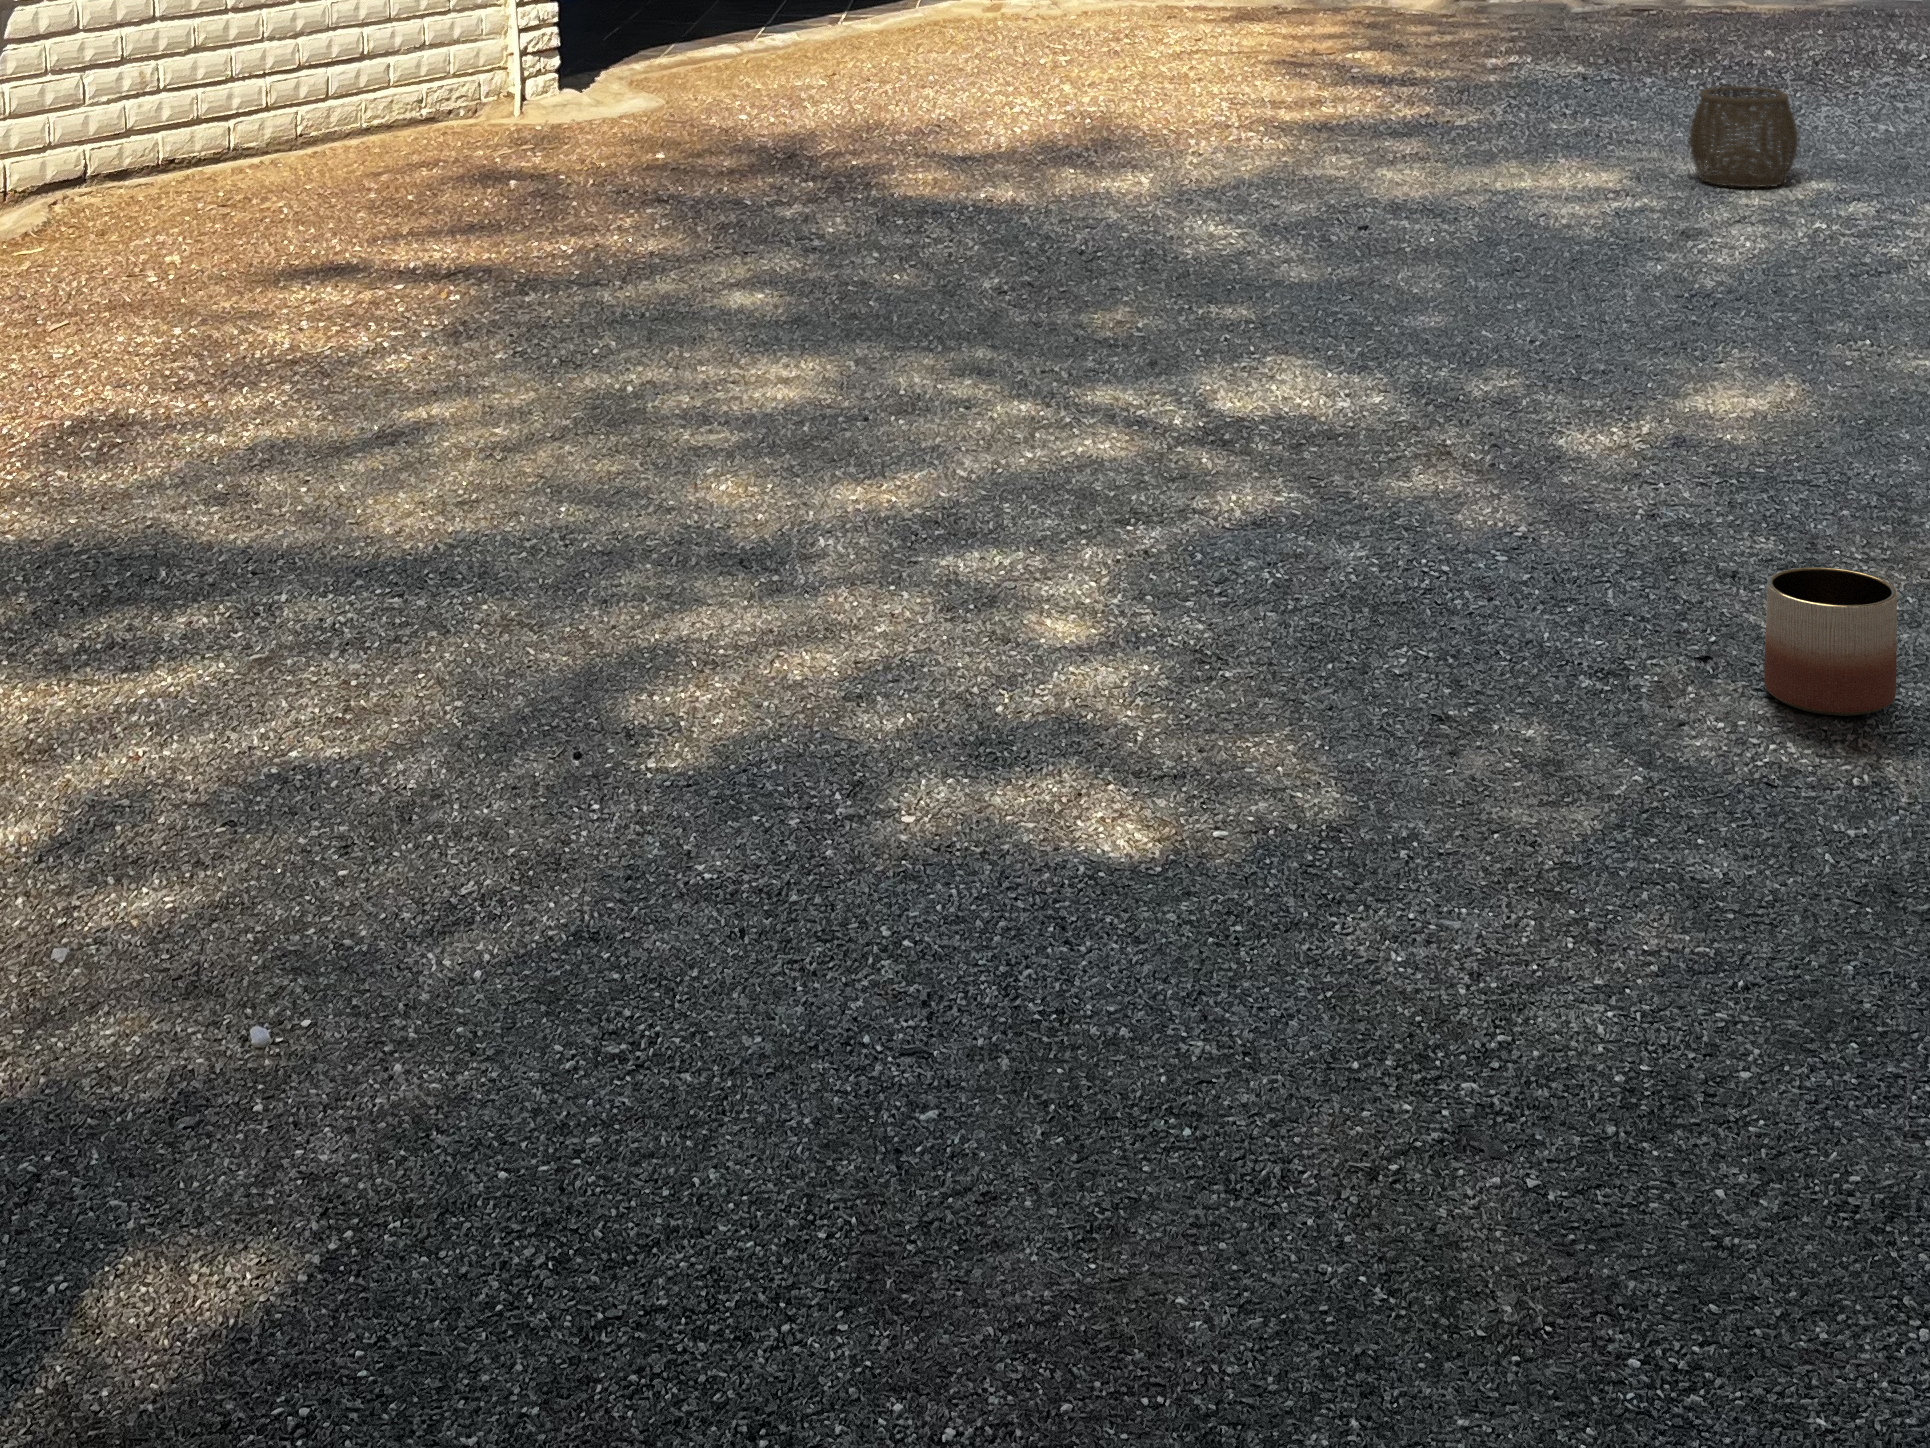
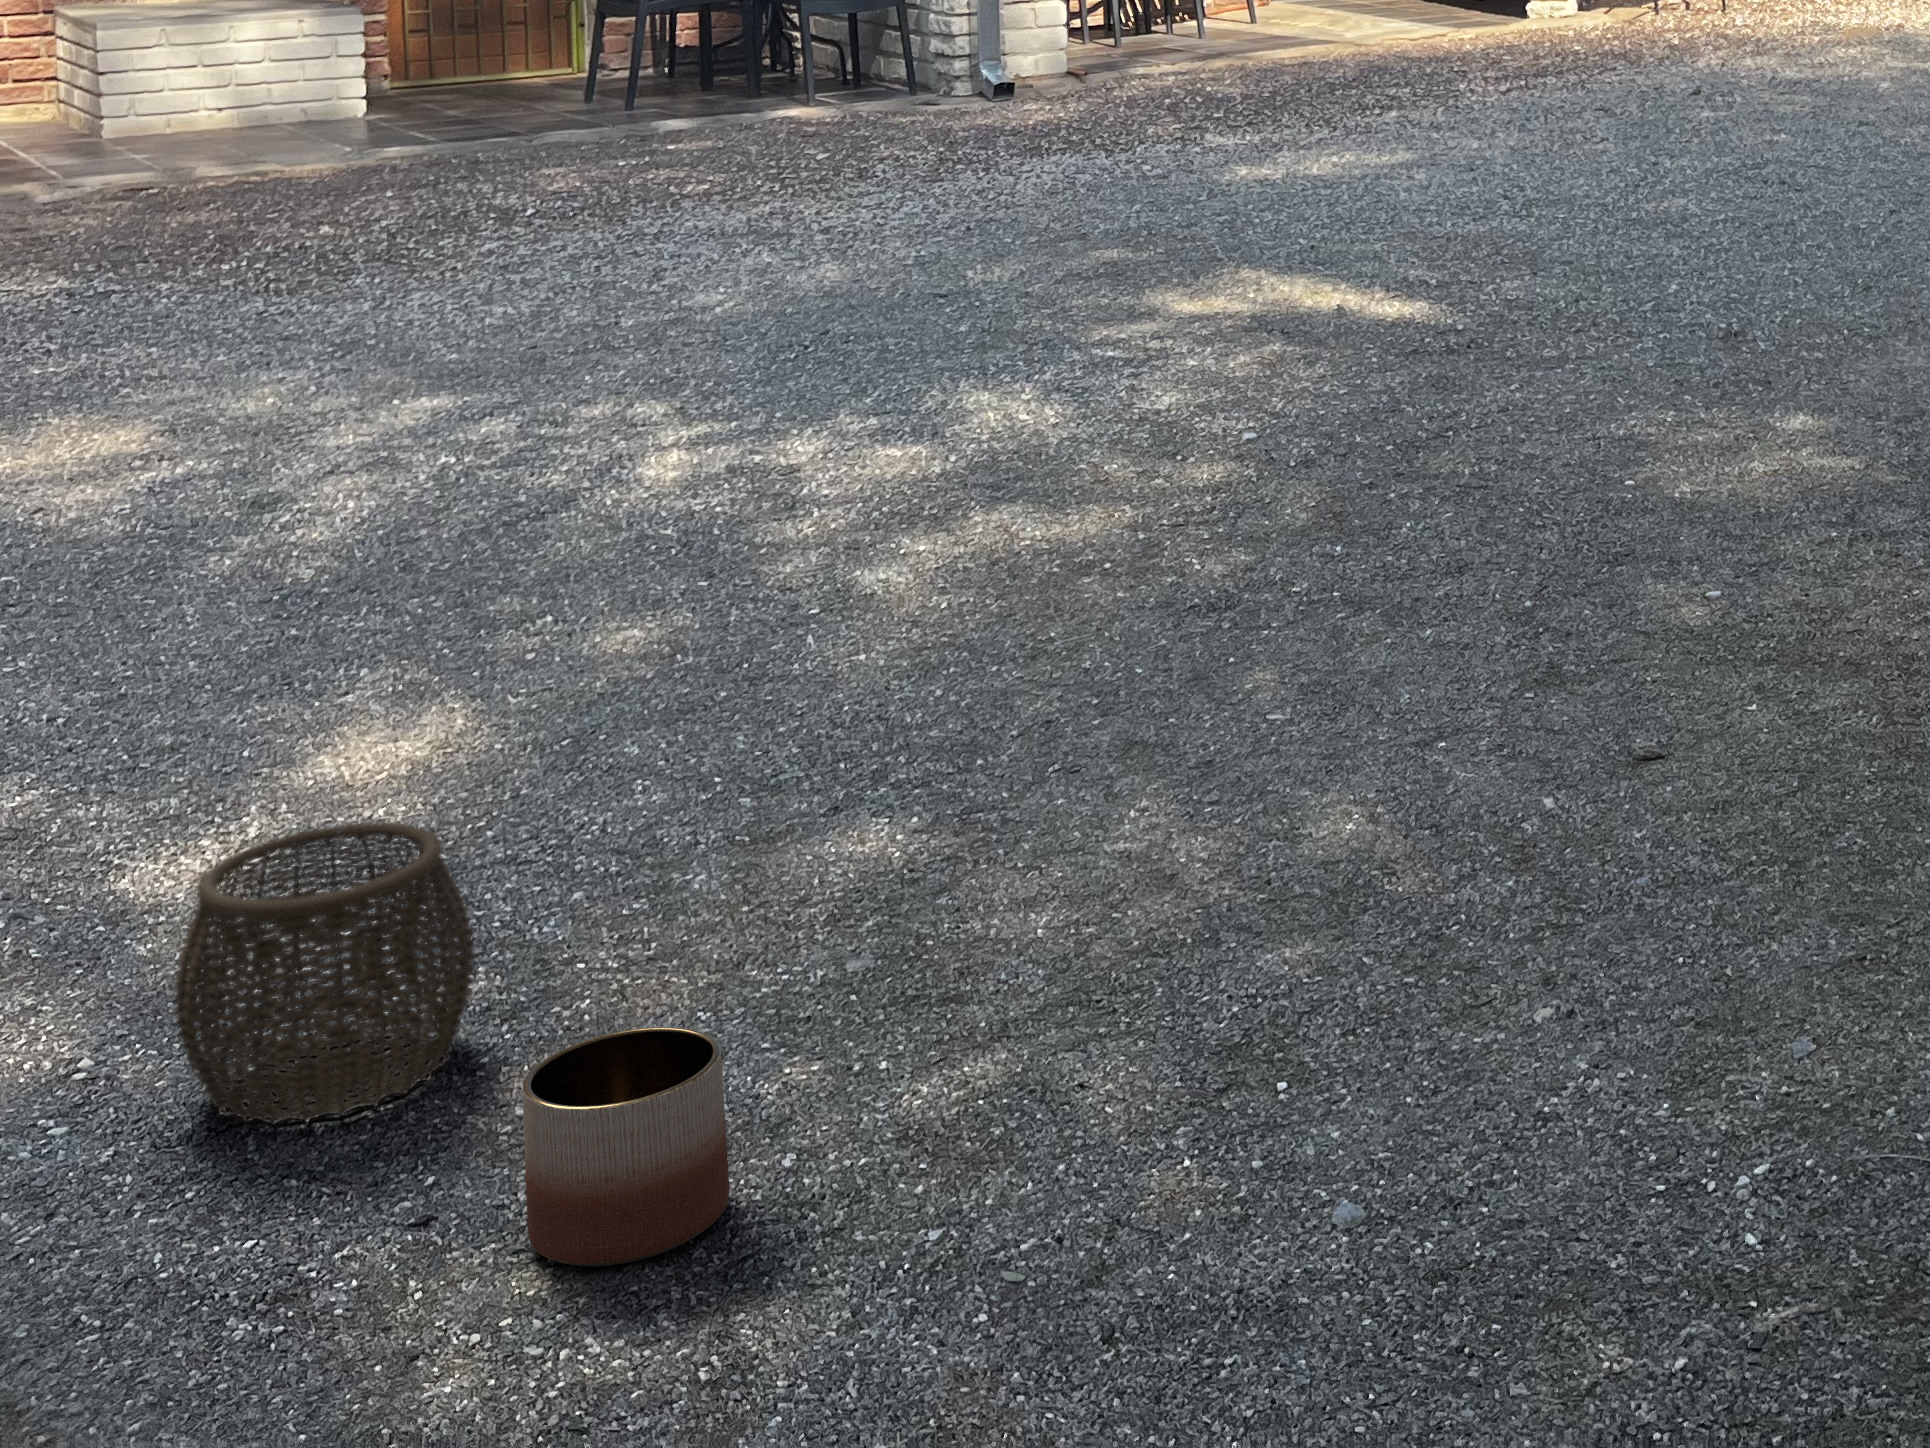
woven basket: present [1689,86,1798,188] -> present [173,823,476,1124]

